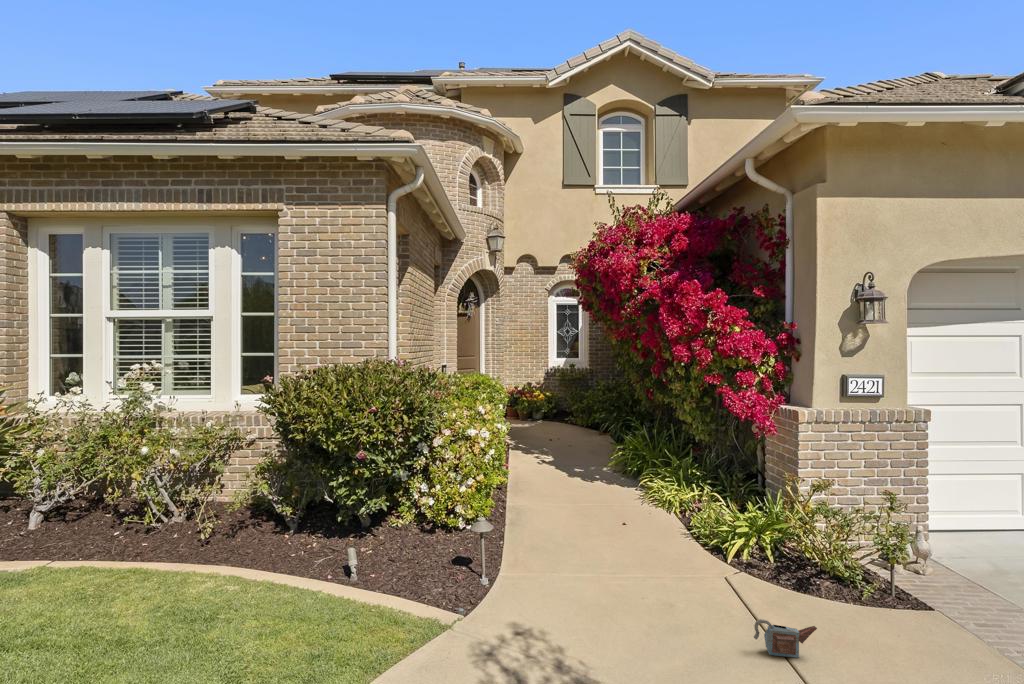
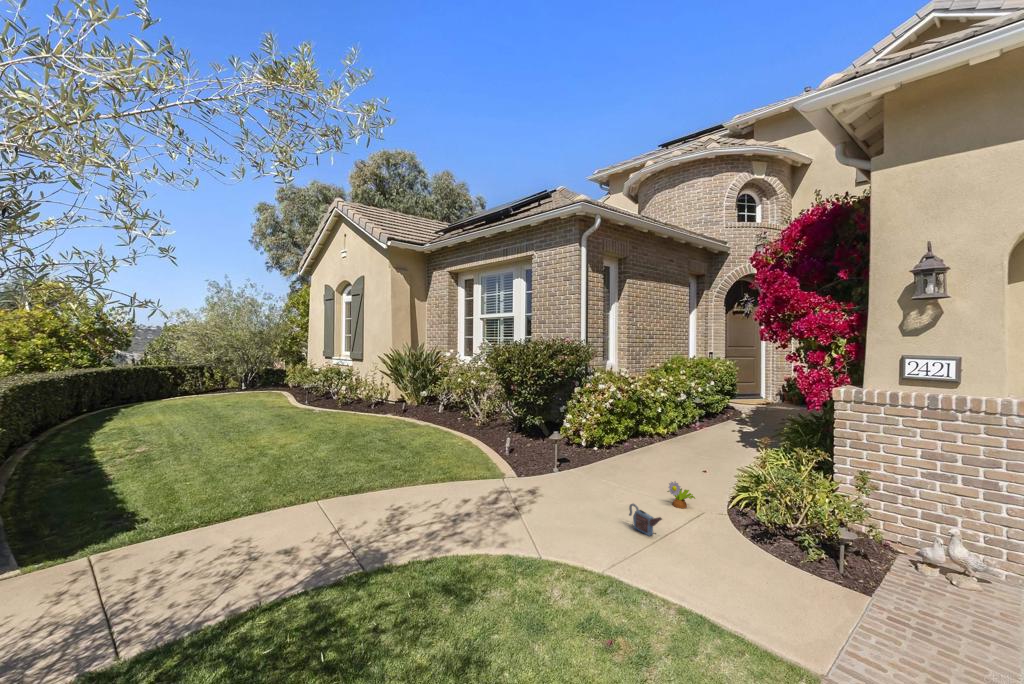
decorative plant: none [704,561,741,595] -> present [667,481,695,508]

